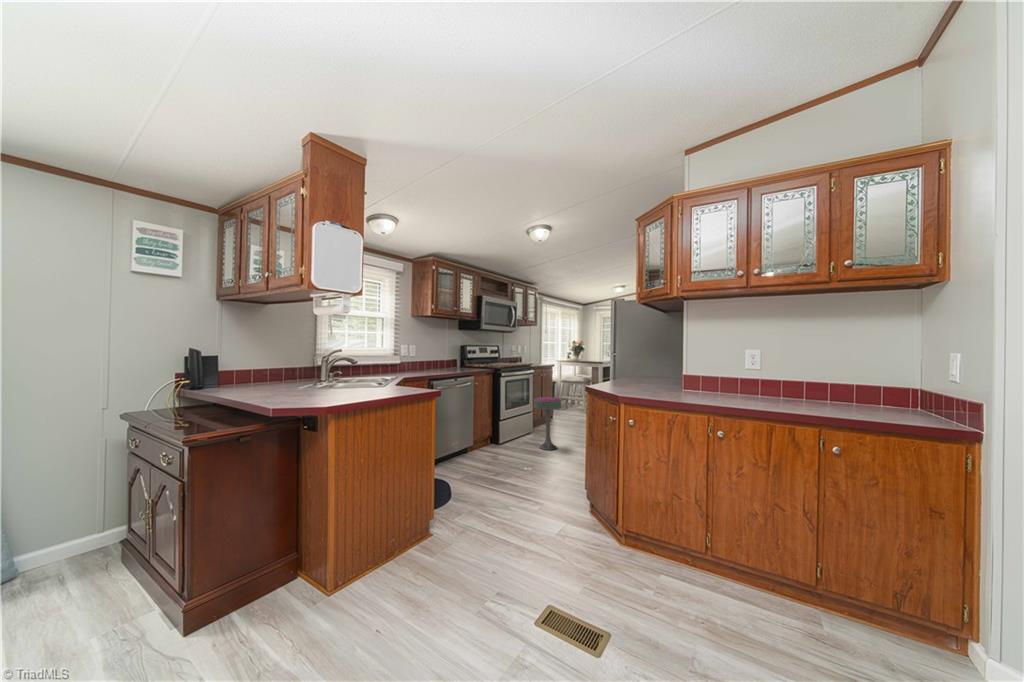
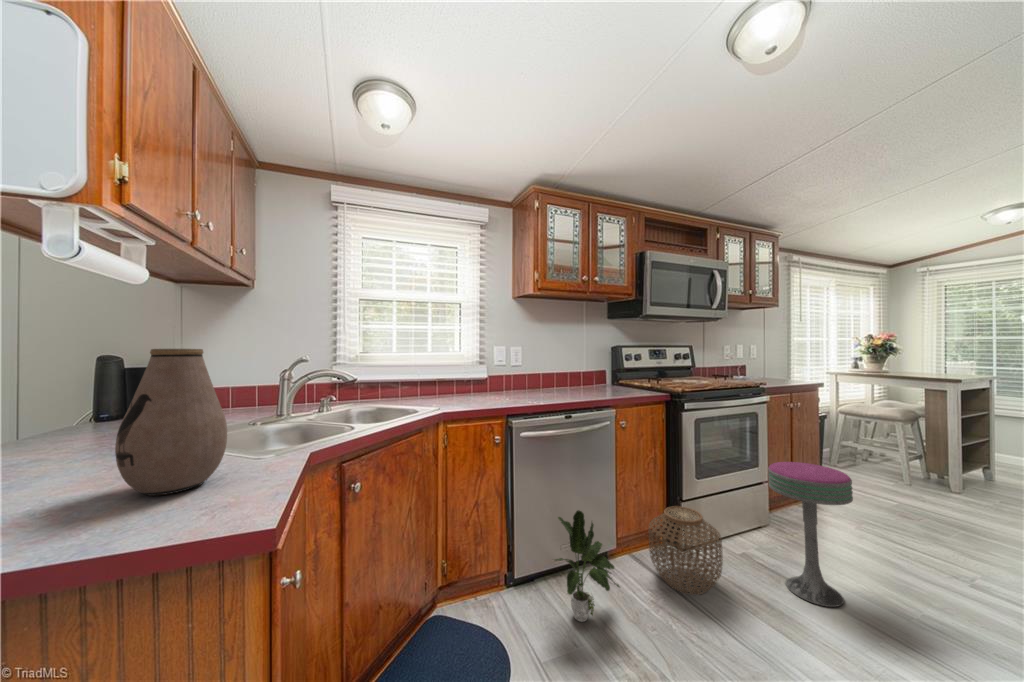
vase: none [360,347,391,396] -> present [115,349,227,495]
woven basket: none [488,421,518,456] -> present [649,506,723,595]
potted plant: none [454,422,484,470] -> present [555,510,620,622]

